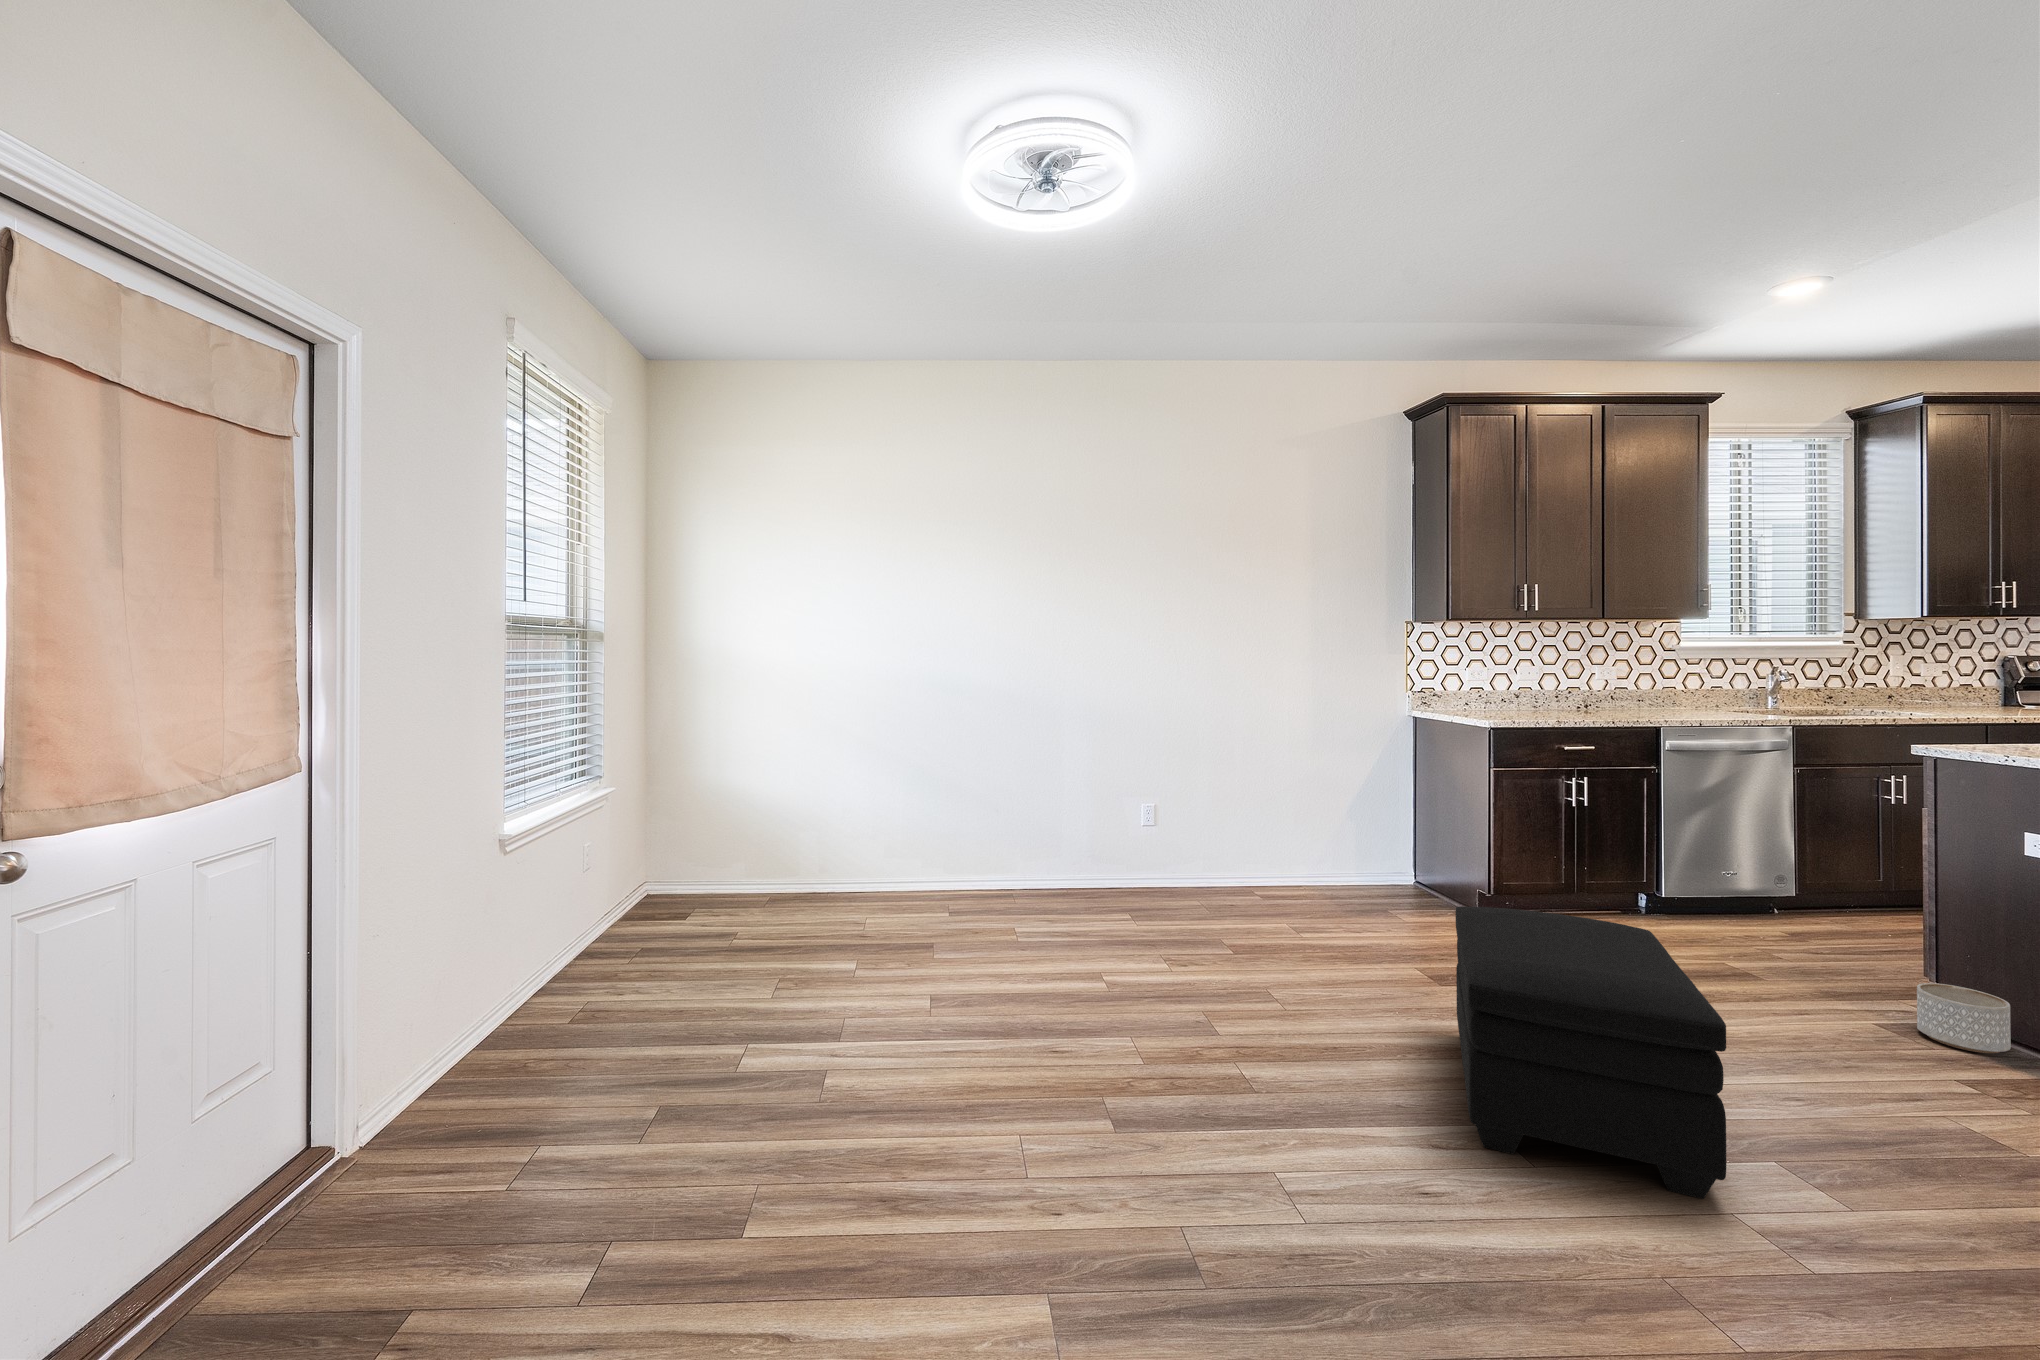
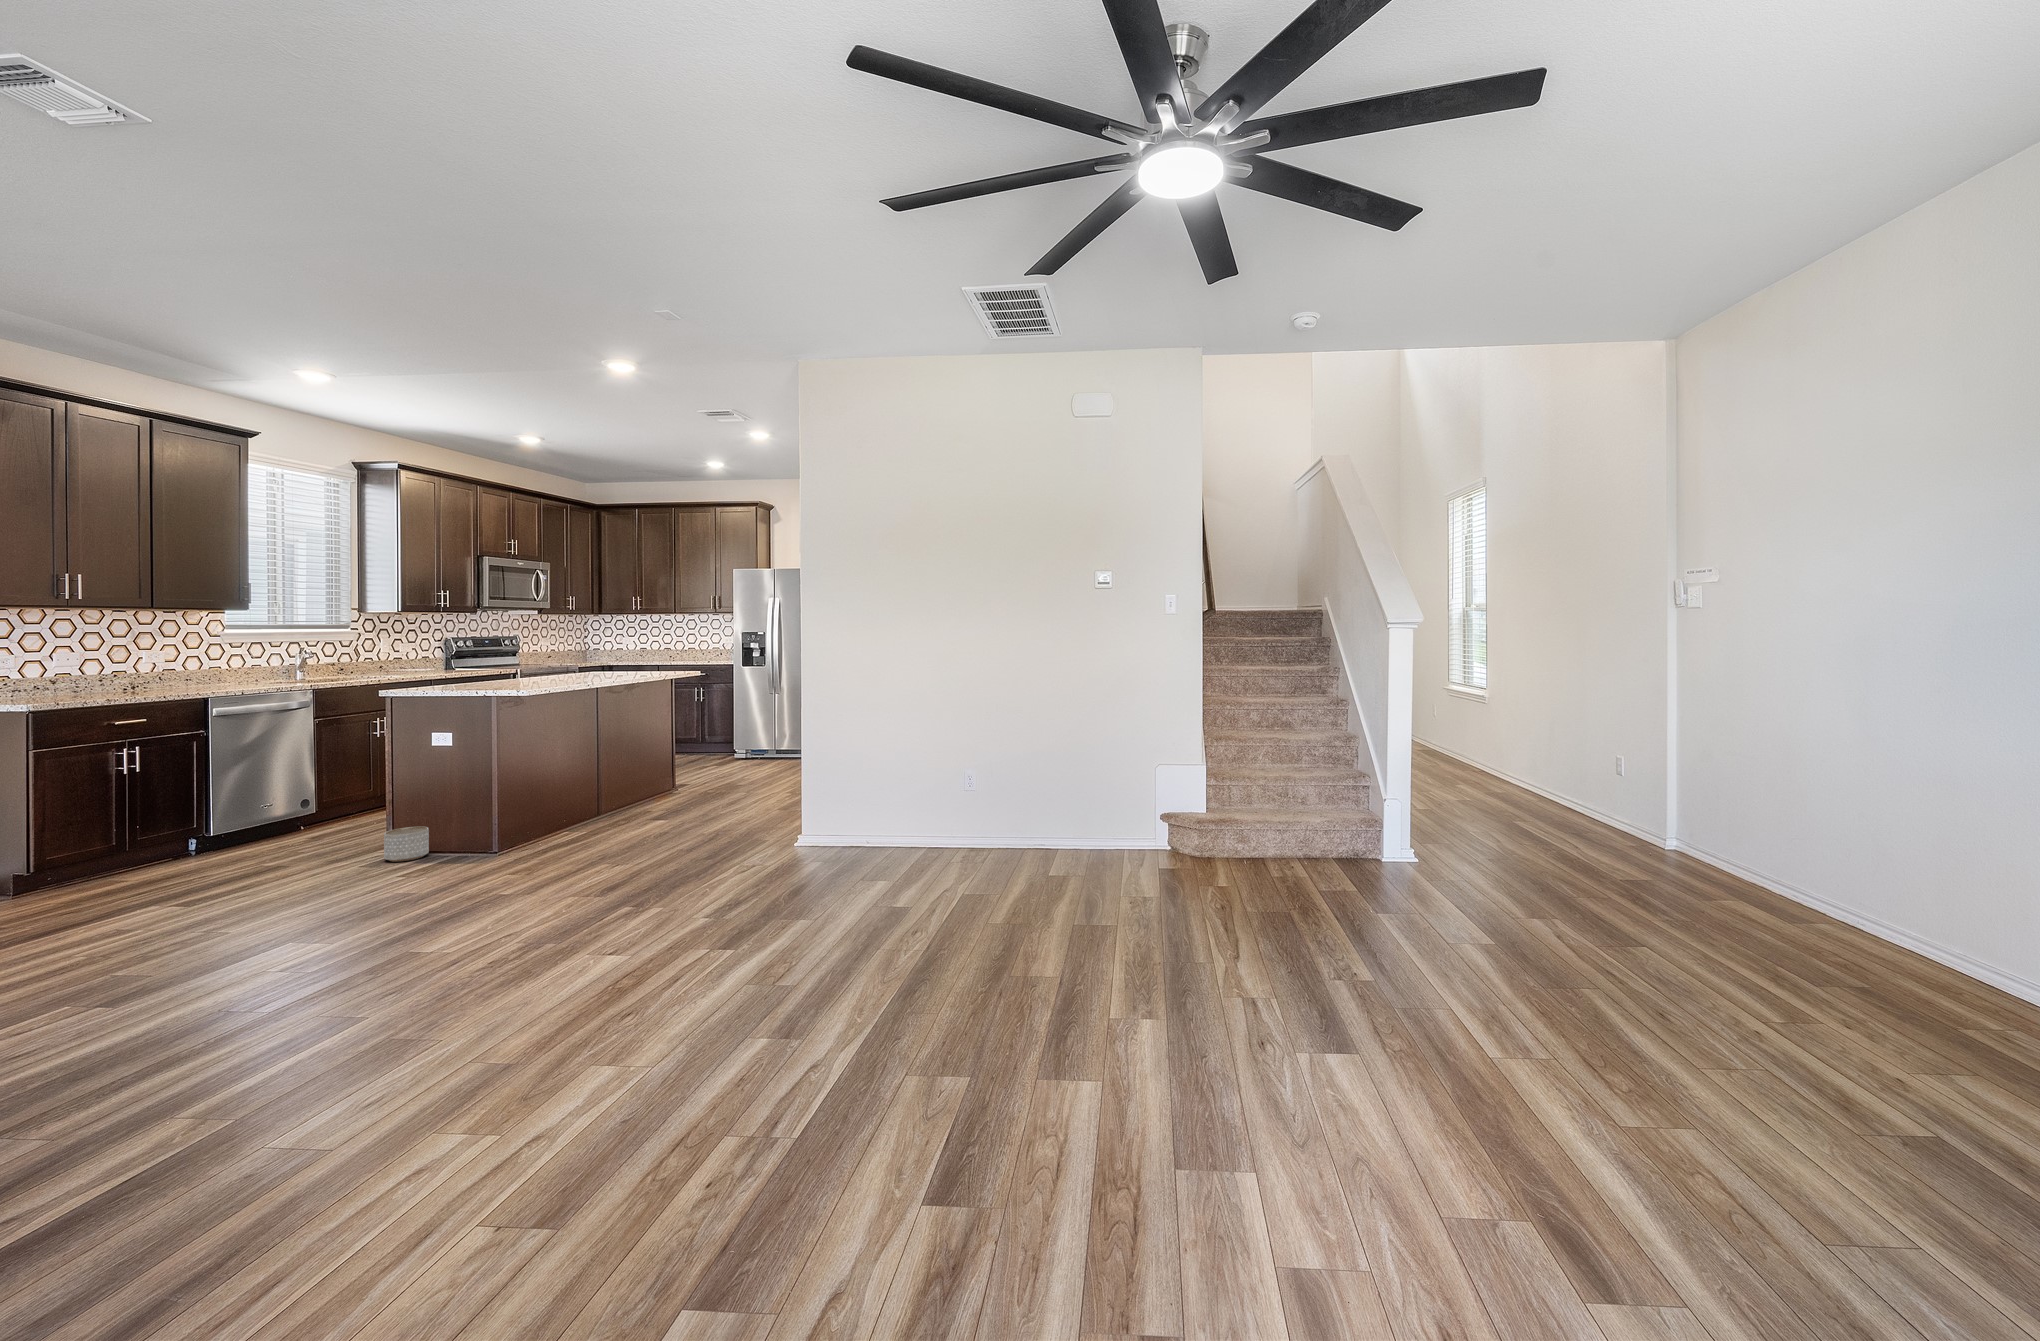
ottoman: present [1456,906,1726,1199] -> none [17,832,268,1019]

